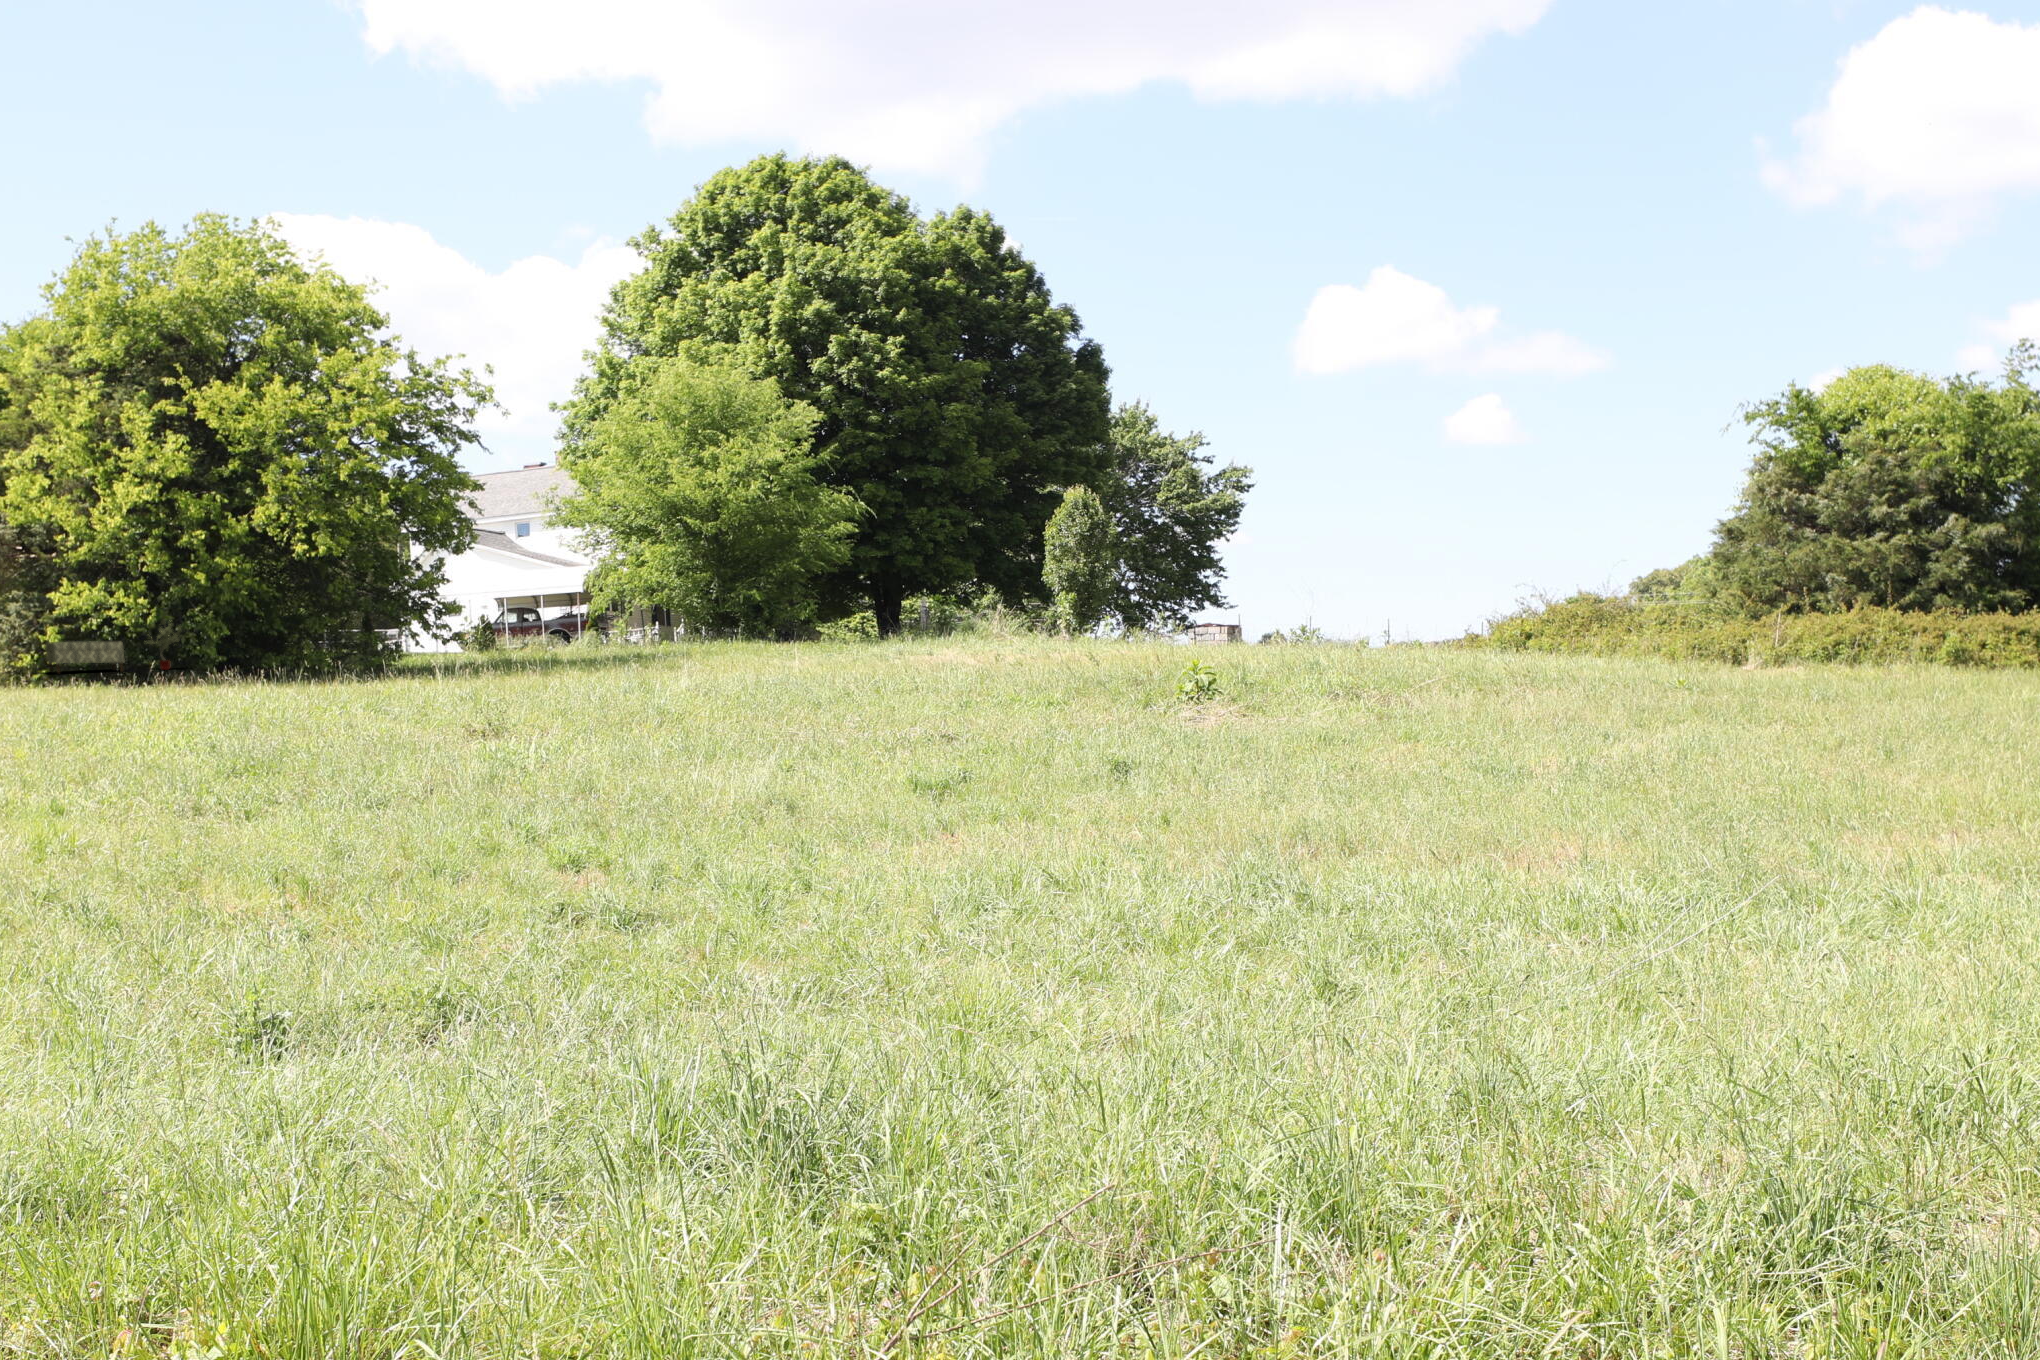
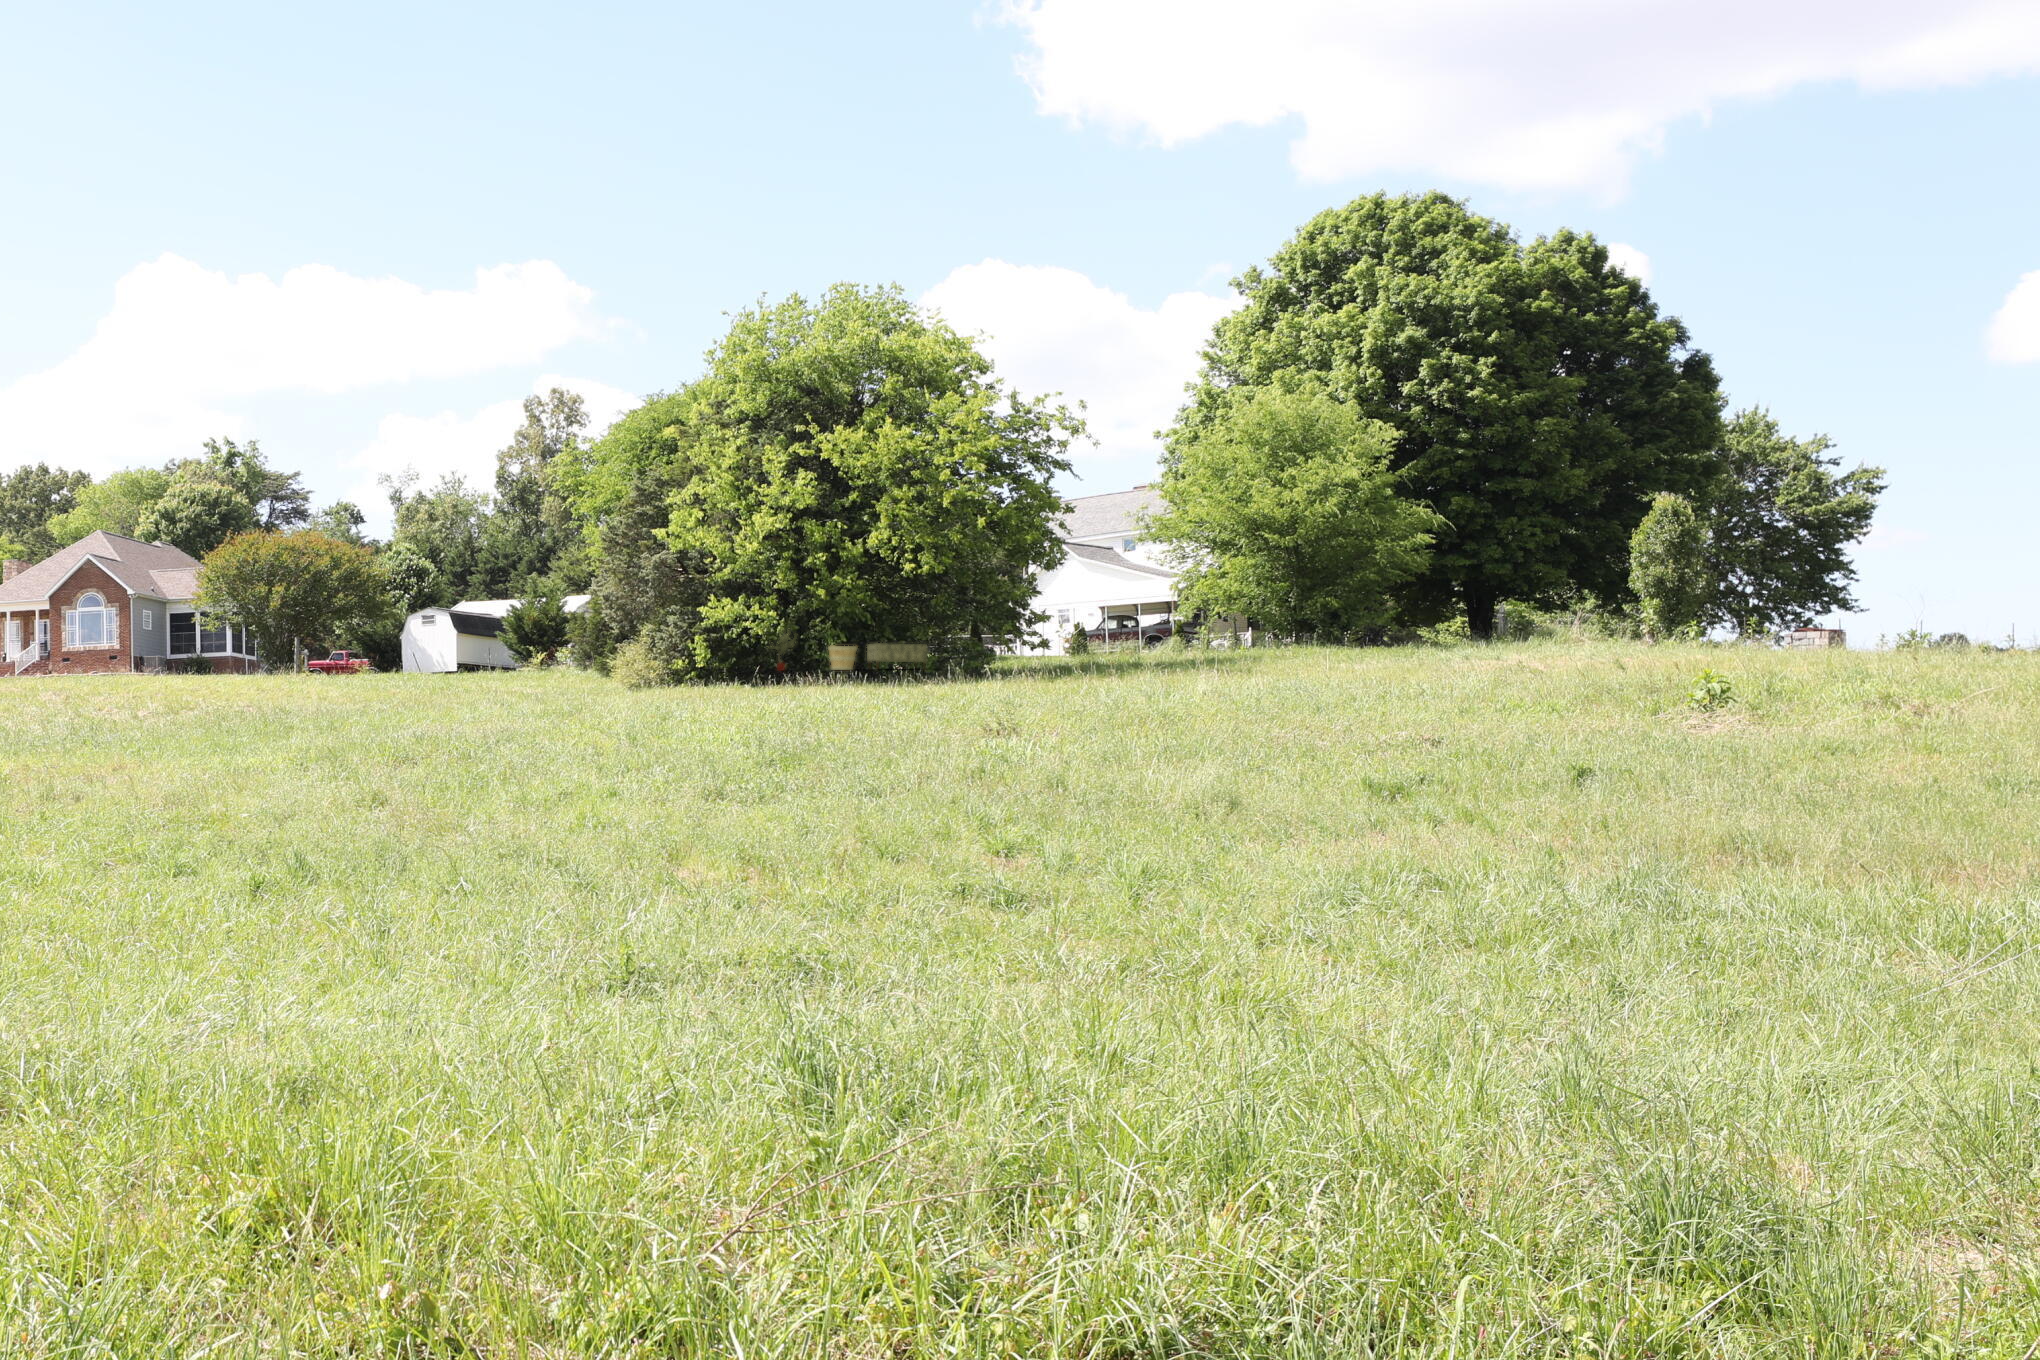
wooden bucket: none [222,638,258,666] -> present [828,645,857,670]
bench: present [45,641,125,673] -> present [867,643,928,667]

